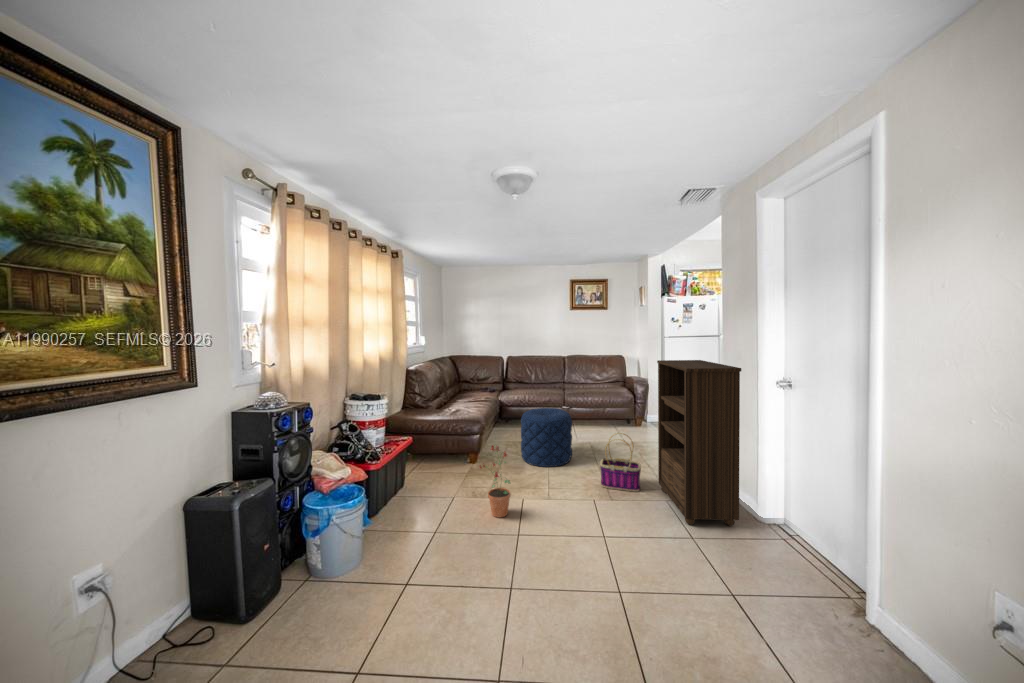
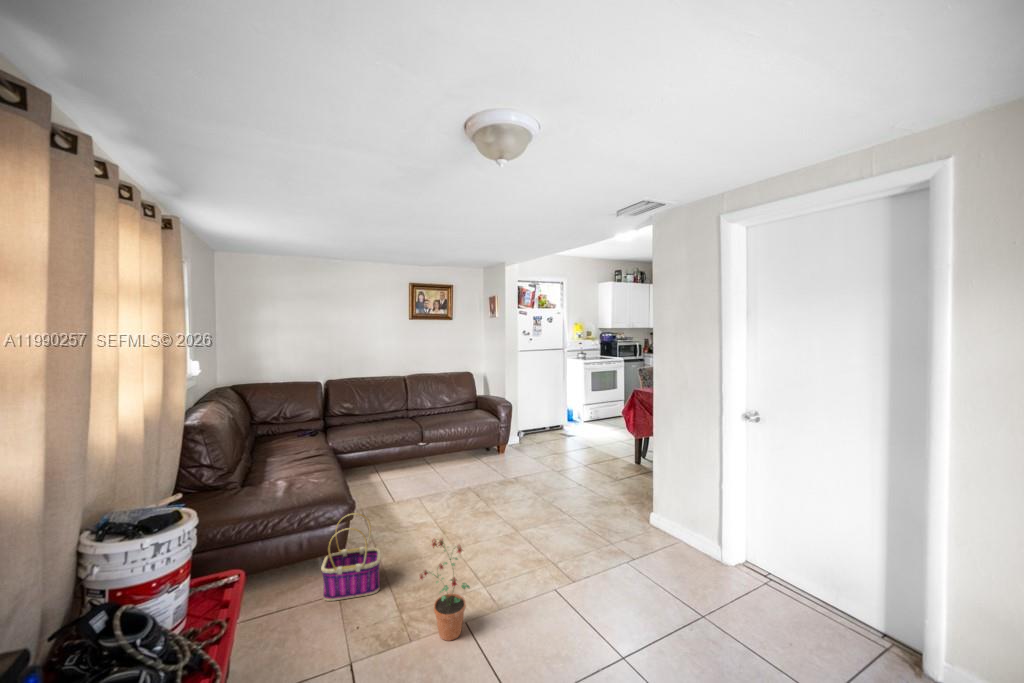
bookshelf: present [657,360,741,526] -> none [584,390,681,567]
pouf: present [521,408,572,467] -> none [405,455,472,537]
basket: present [600,433,641,492] -> present [321,513,381,601]

